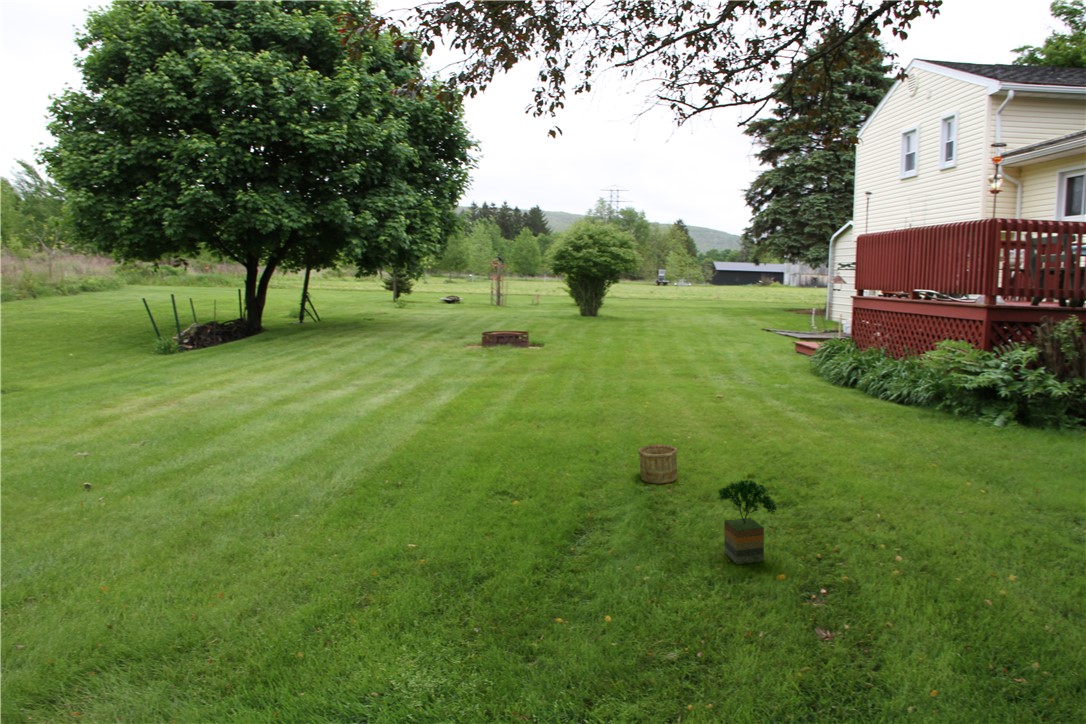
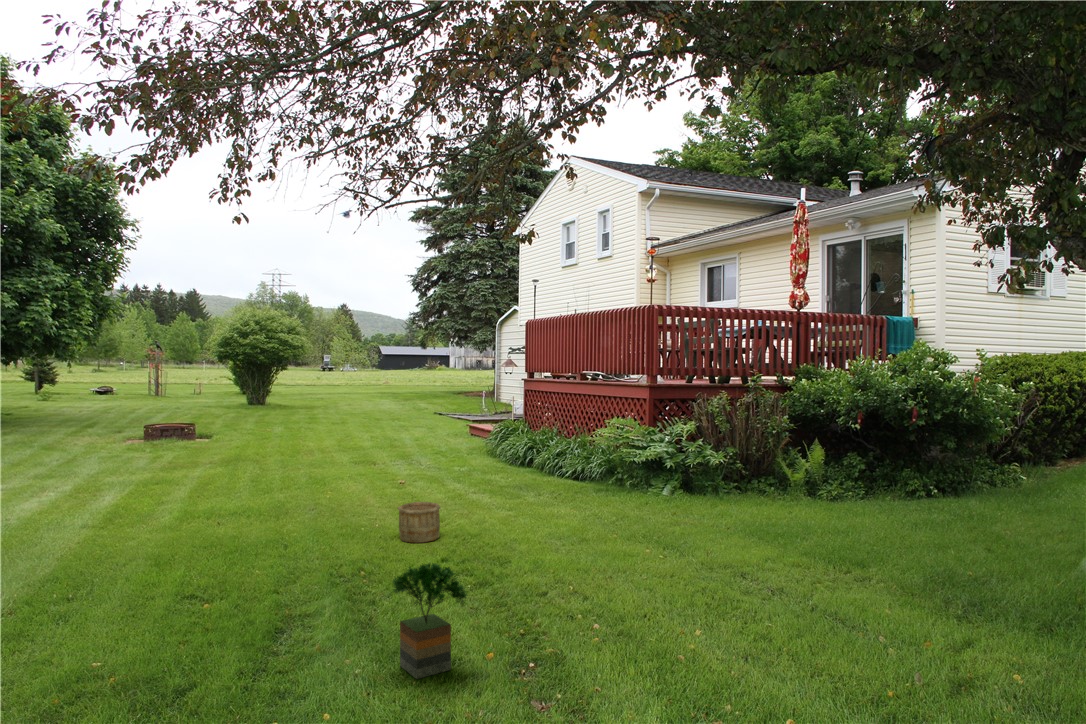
wooden bucket: present [638,444,677,484] -> present [398,502,440,543]

